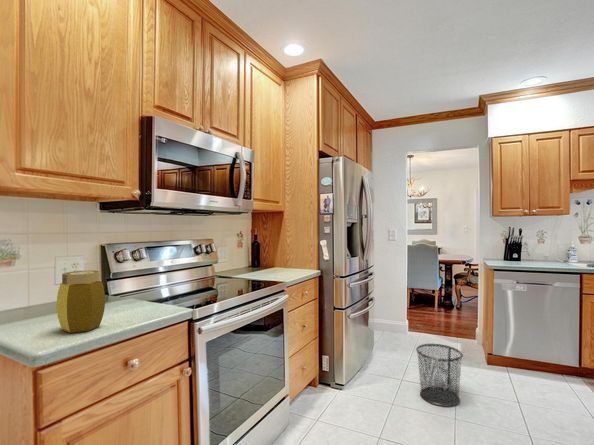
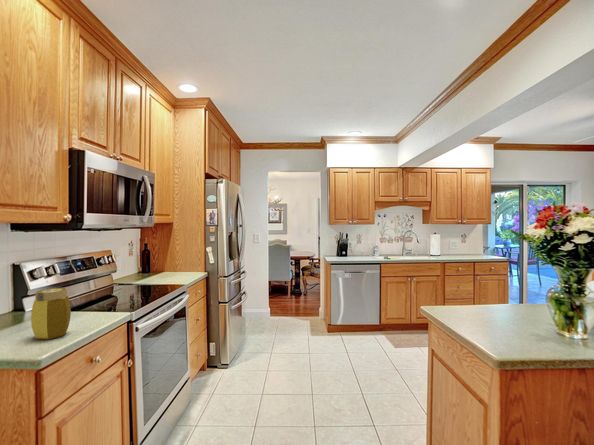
waste bin: present [416,344,463,406] -> none [282,321,313,365]

